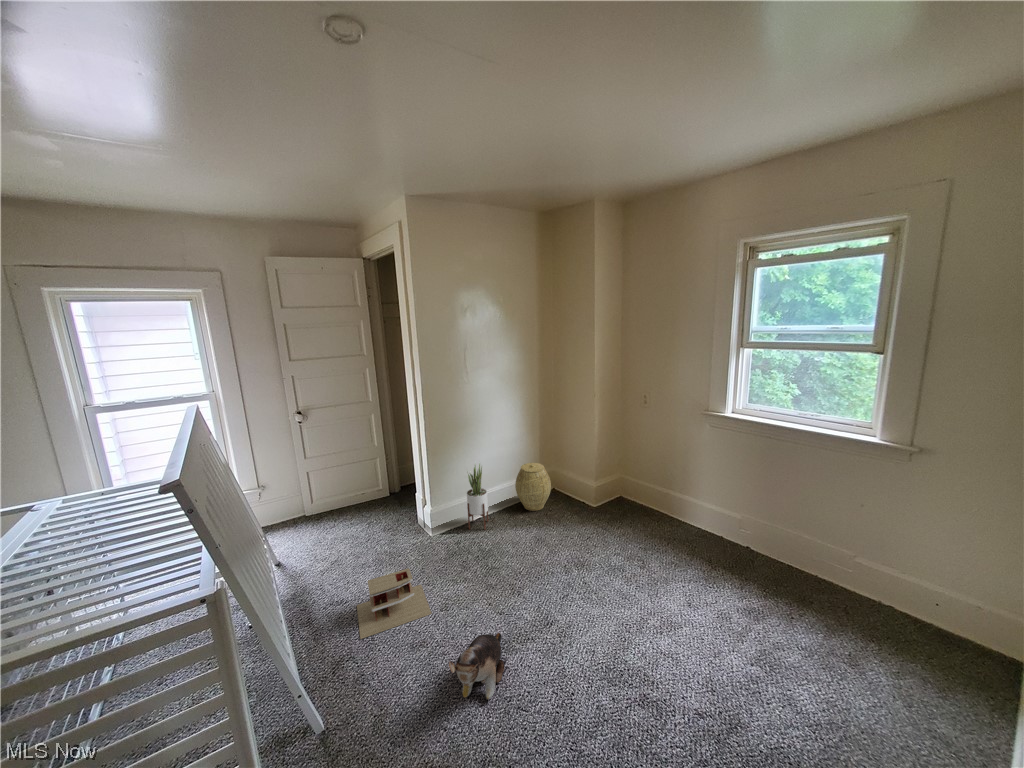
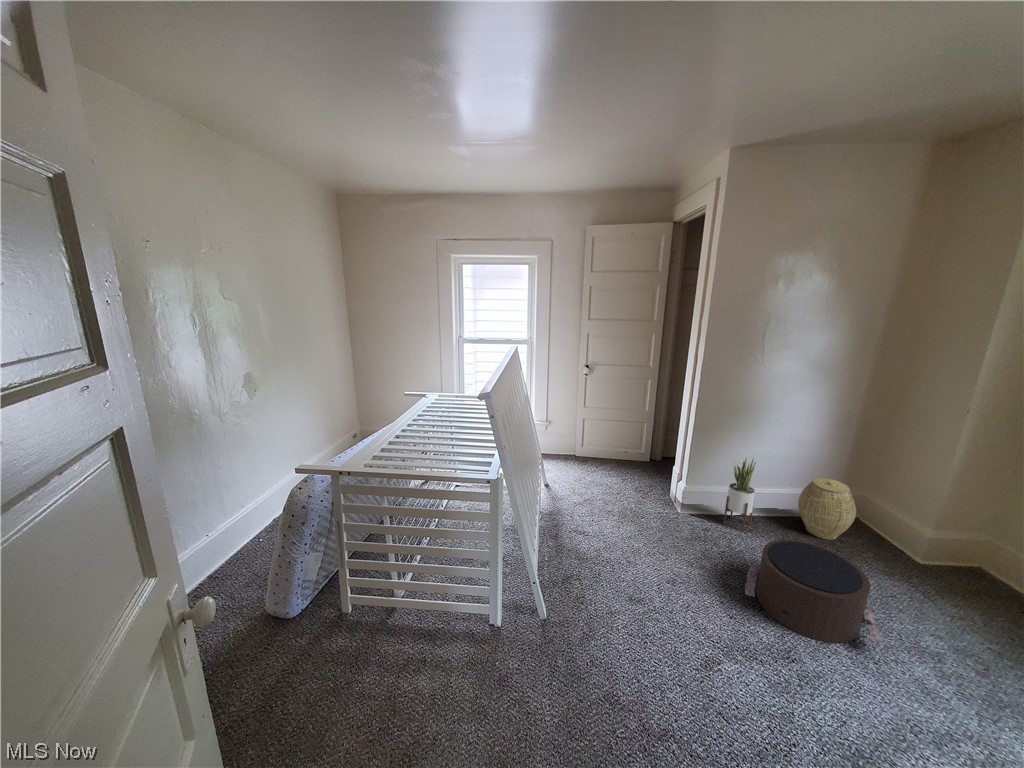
pouf: none [500,518,593,595] -> present [745,540,882,645]
toy house: present [357,568,431,639] -> none [590,525,657,582]
plush toy: present [449,633,505,699] -> none [653,623,723,685]

